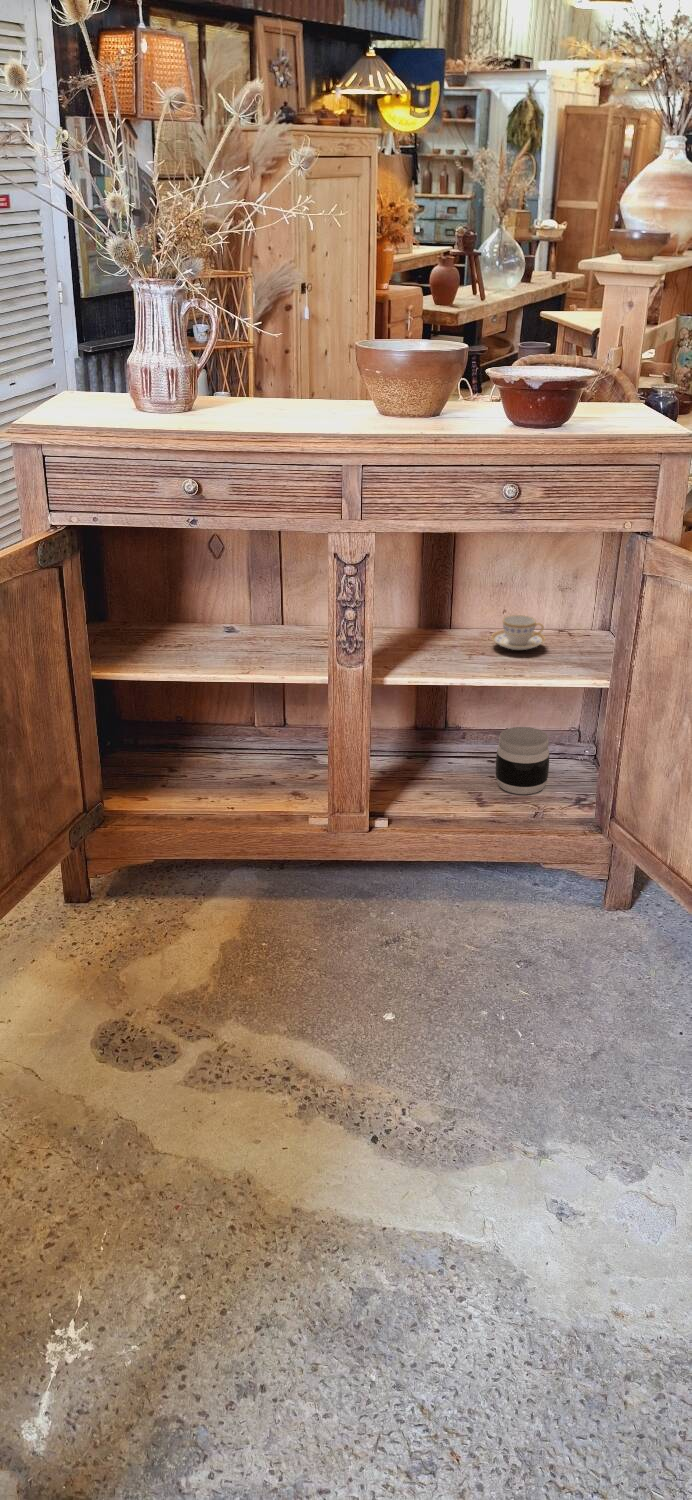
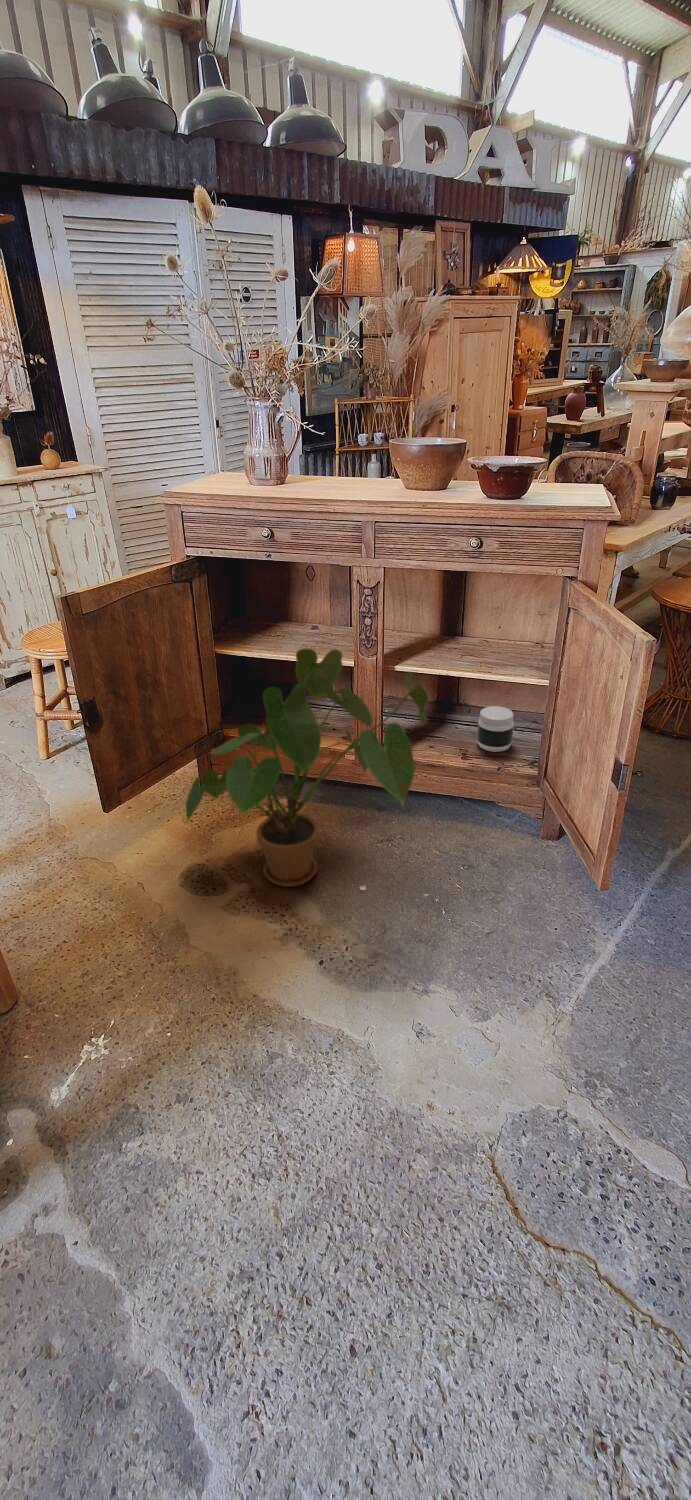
teacup: present [492,615,545,650] -> none [482,631,519,655]
house plant: none [111,659,473,1039] -> present [186,649,428,887]

